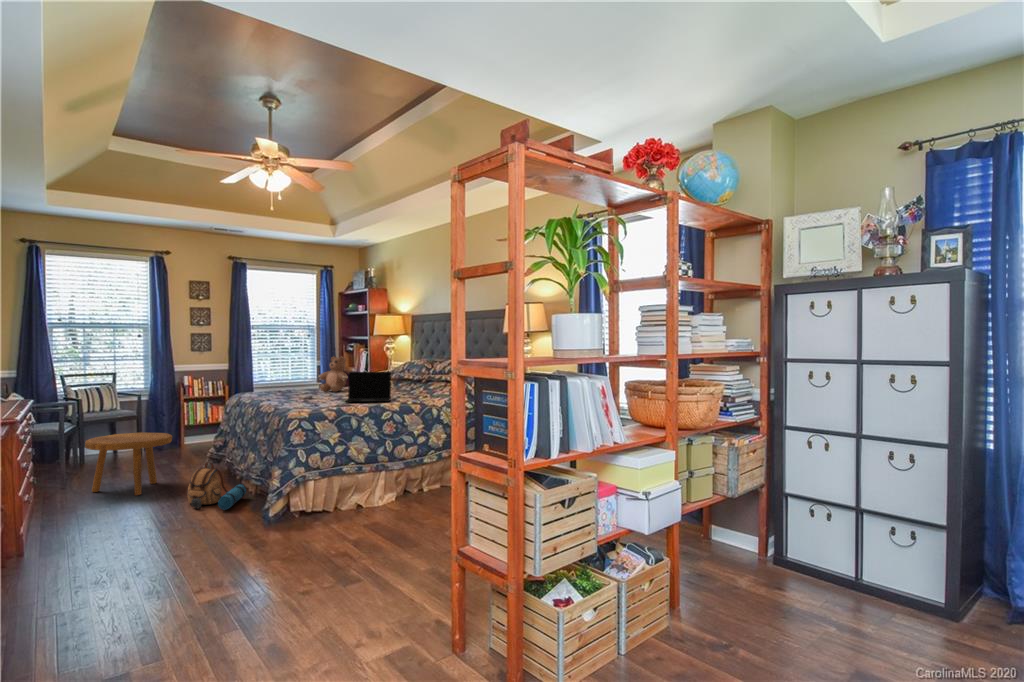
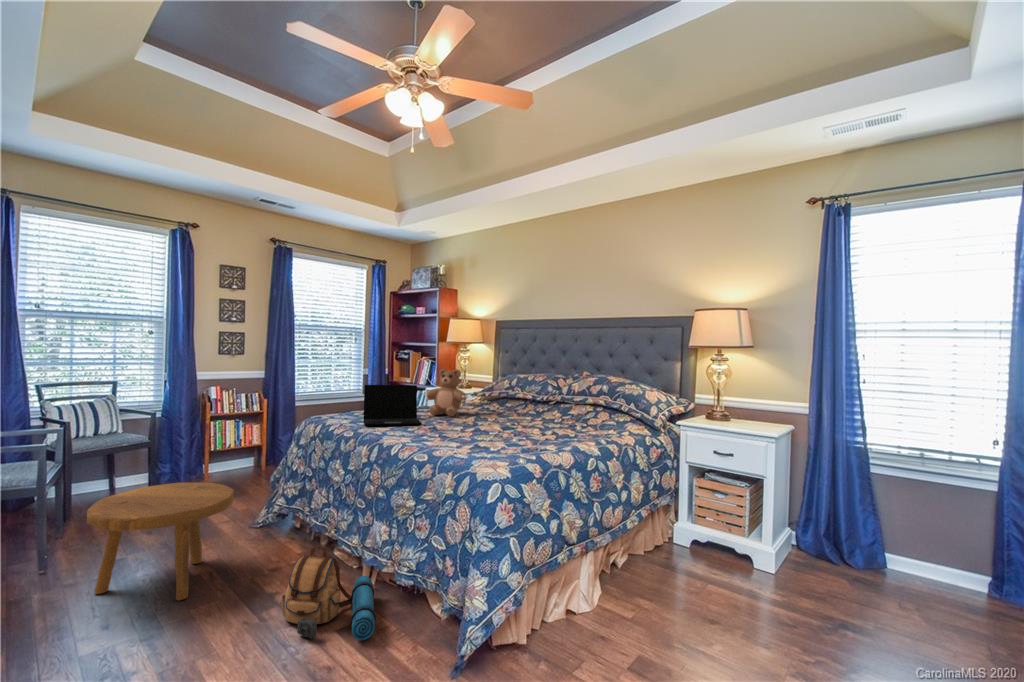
laptop: present [345,372,391,402] -> present [363,385,421,426]

